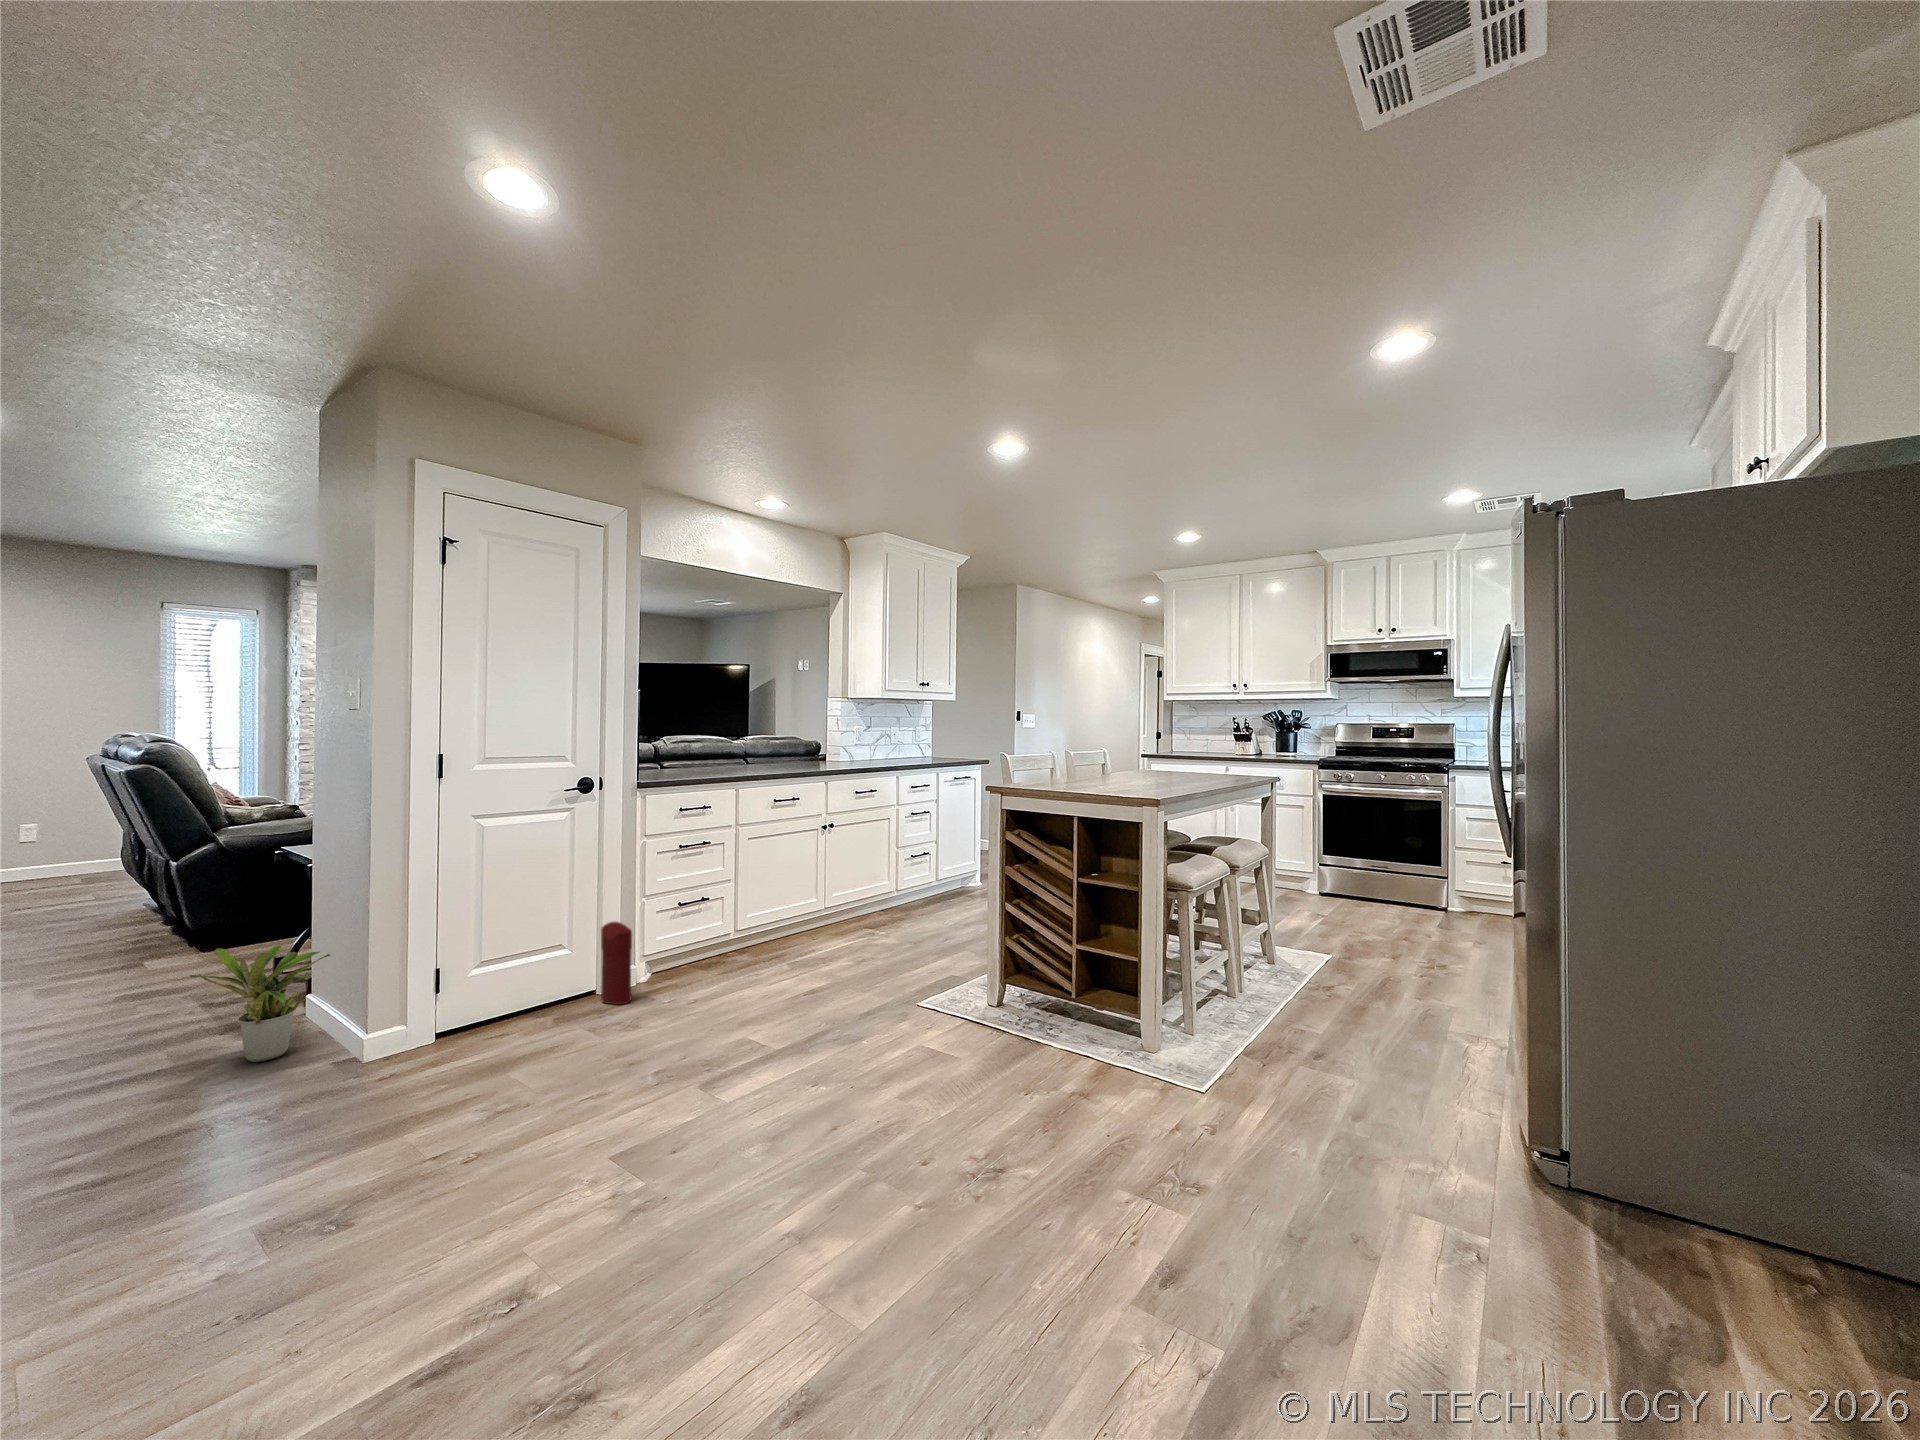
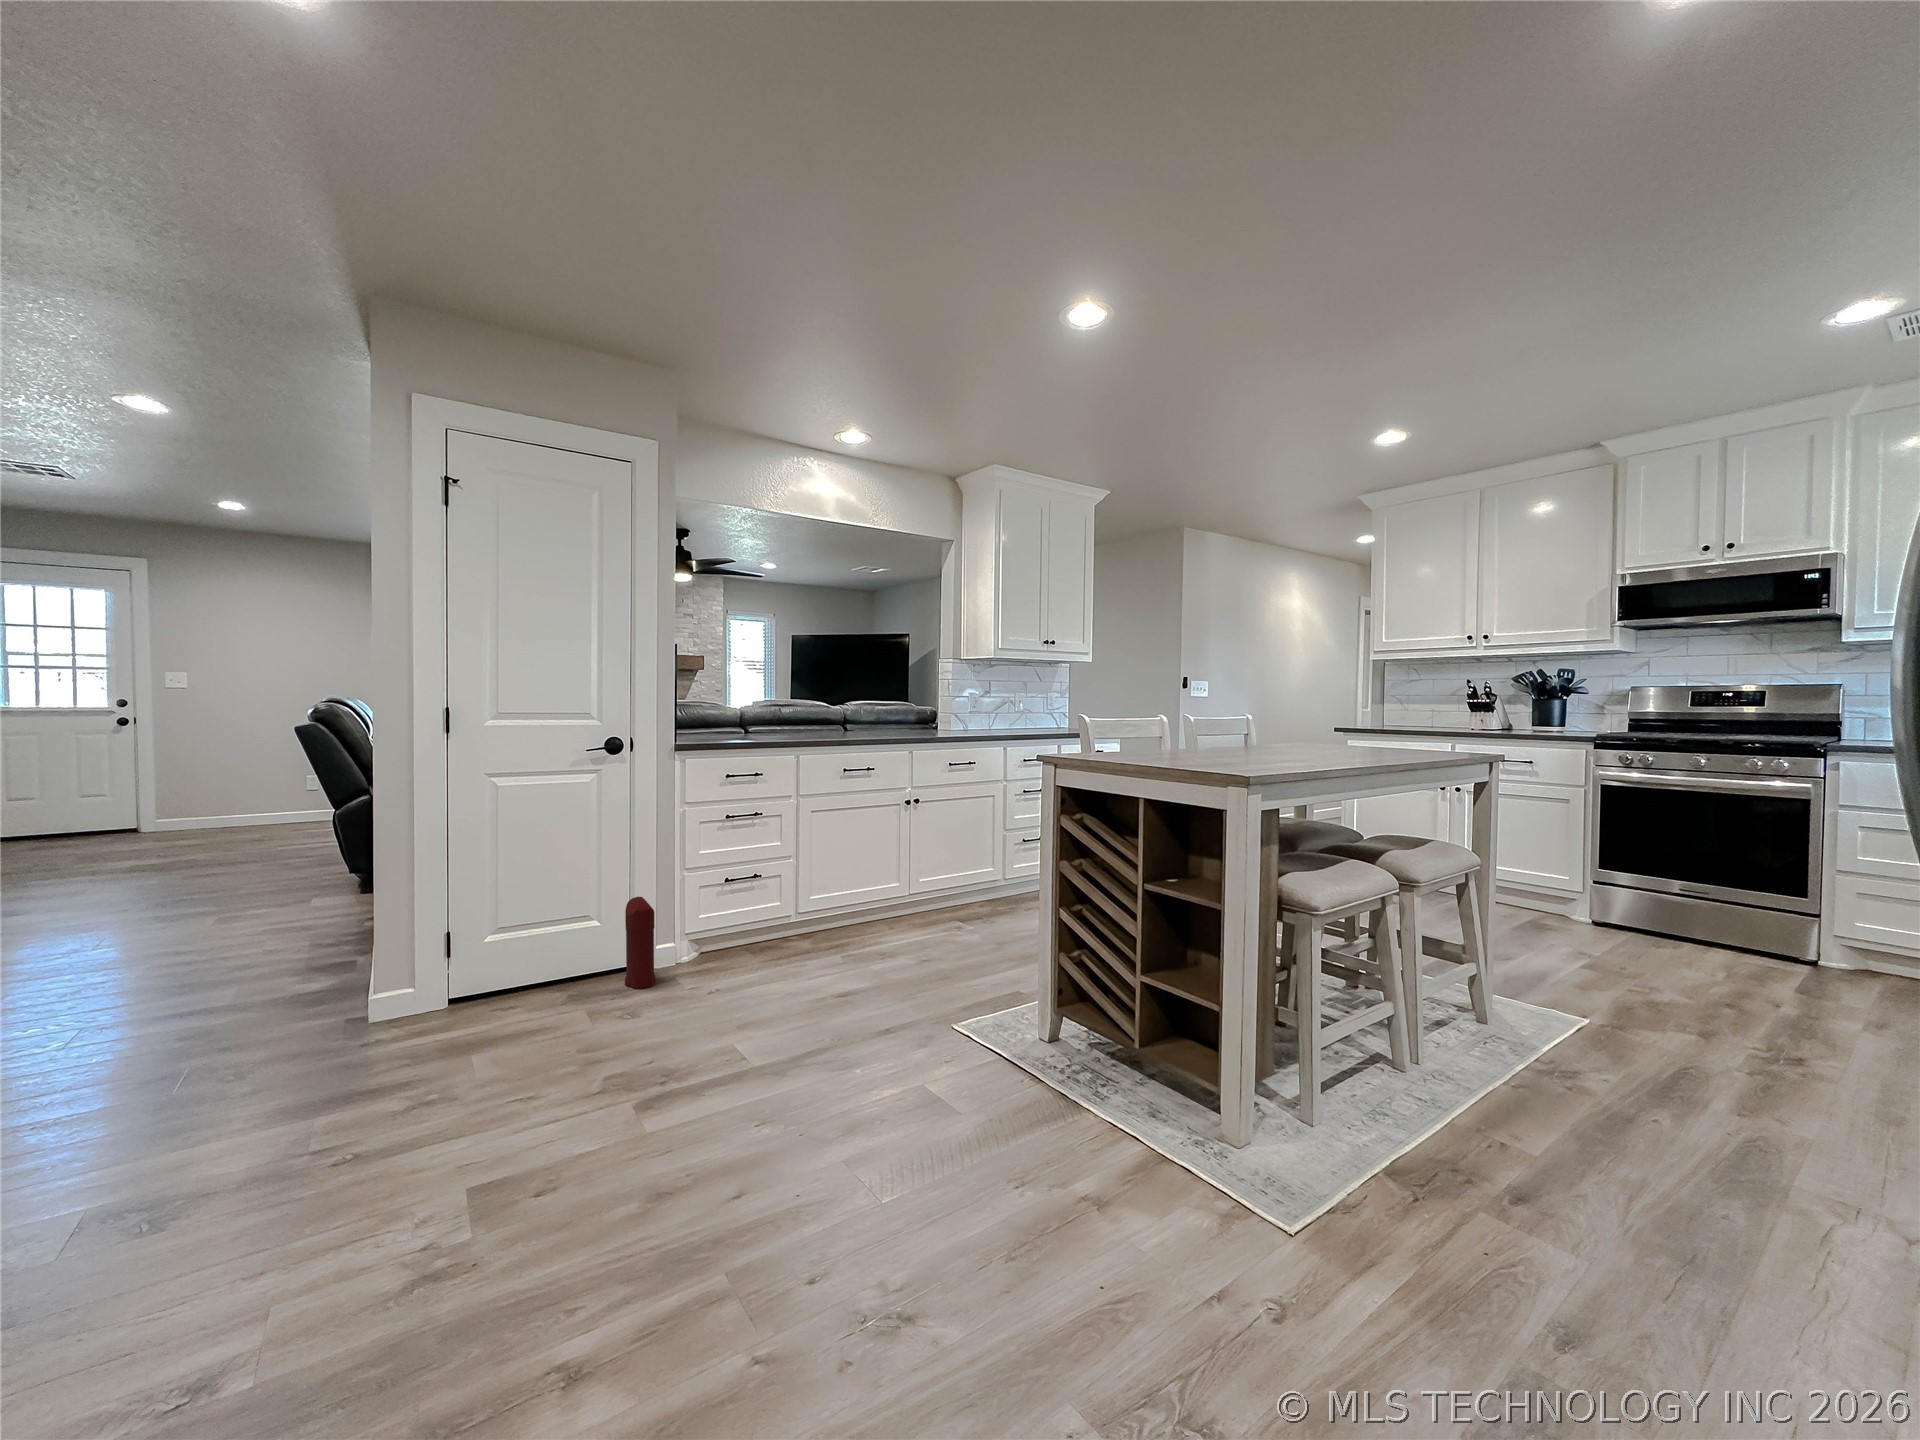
potted plant: present [189,946,331,1062] -> none [217,897,355,1013]

